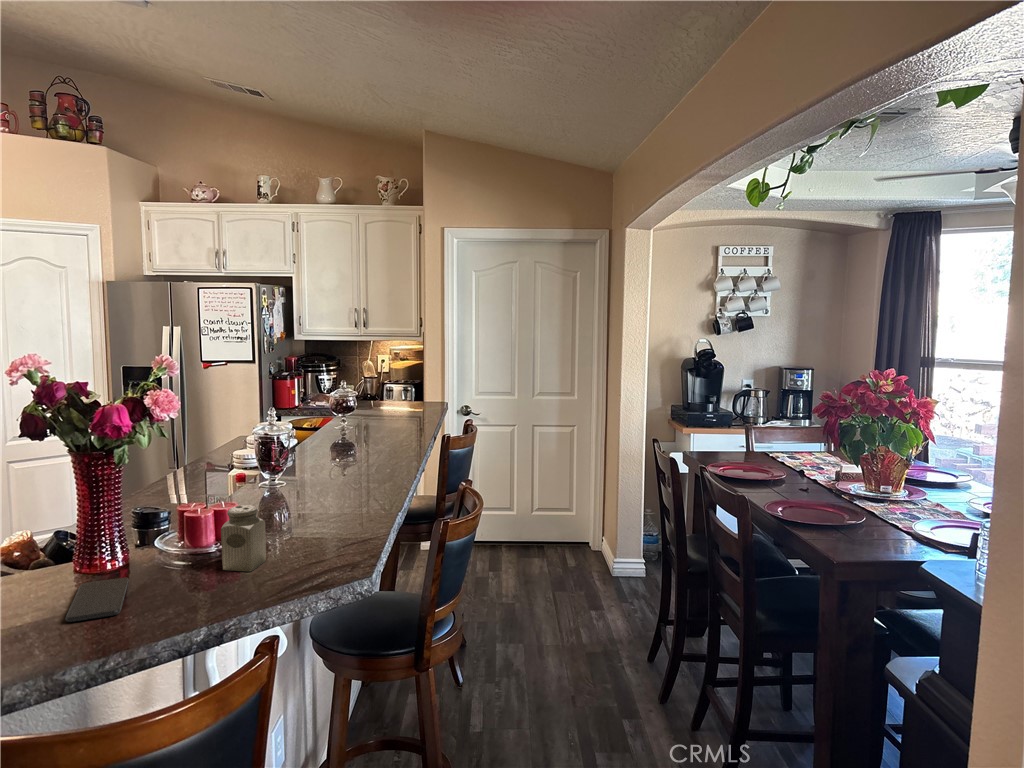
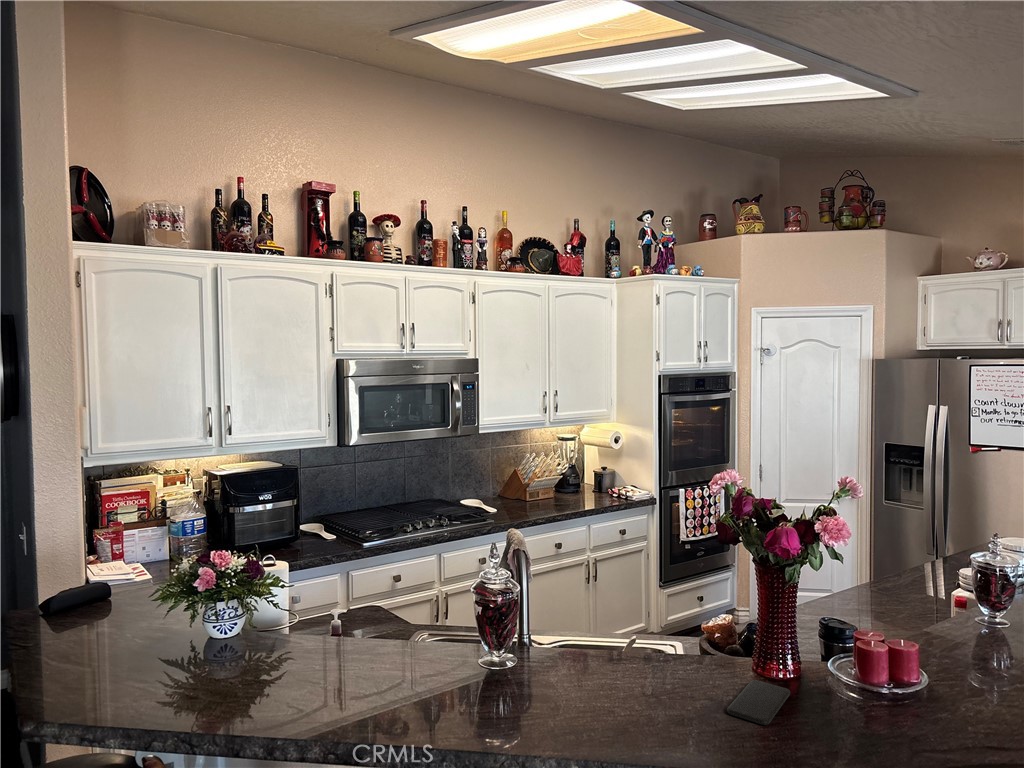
salt shaker: present [221,505,266,572] -> none [882,658,936,739]

